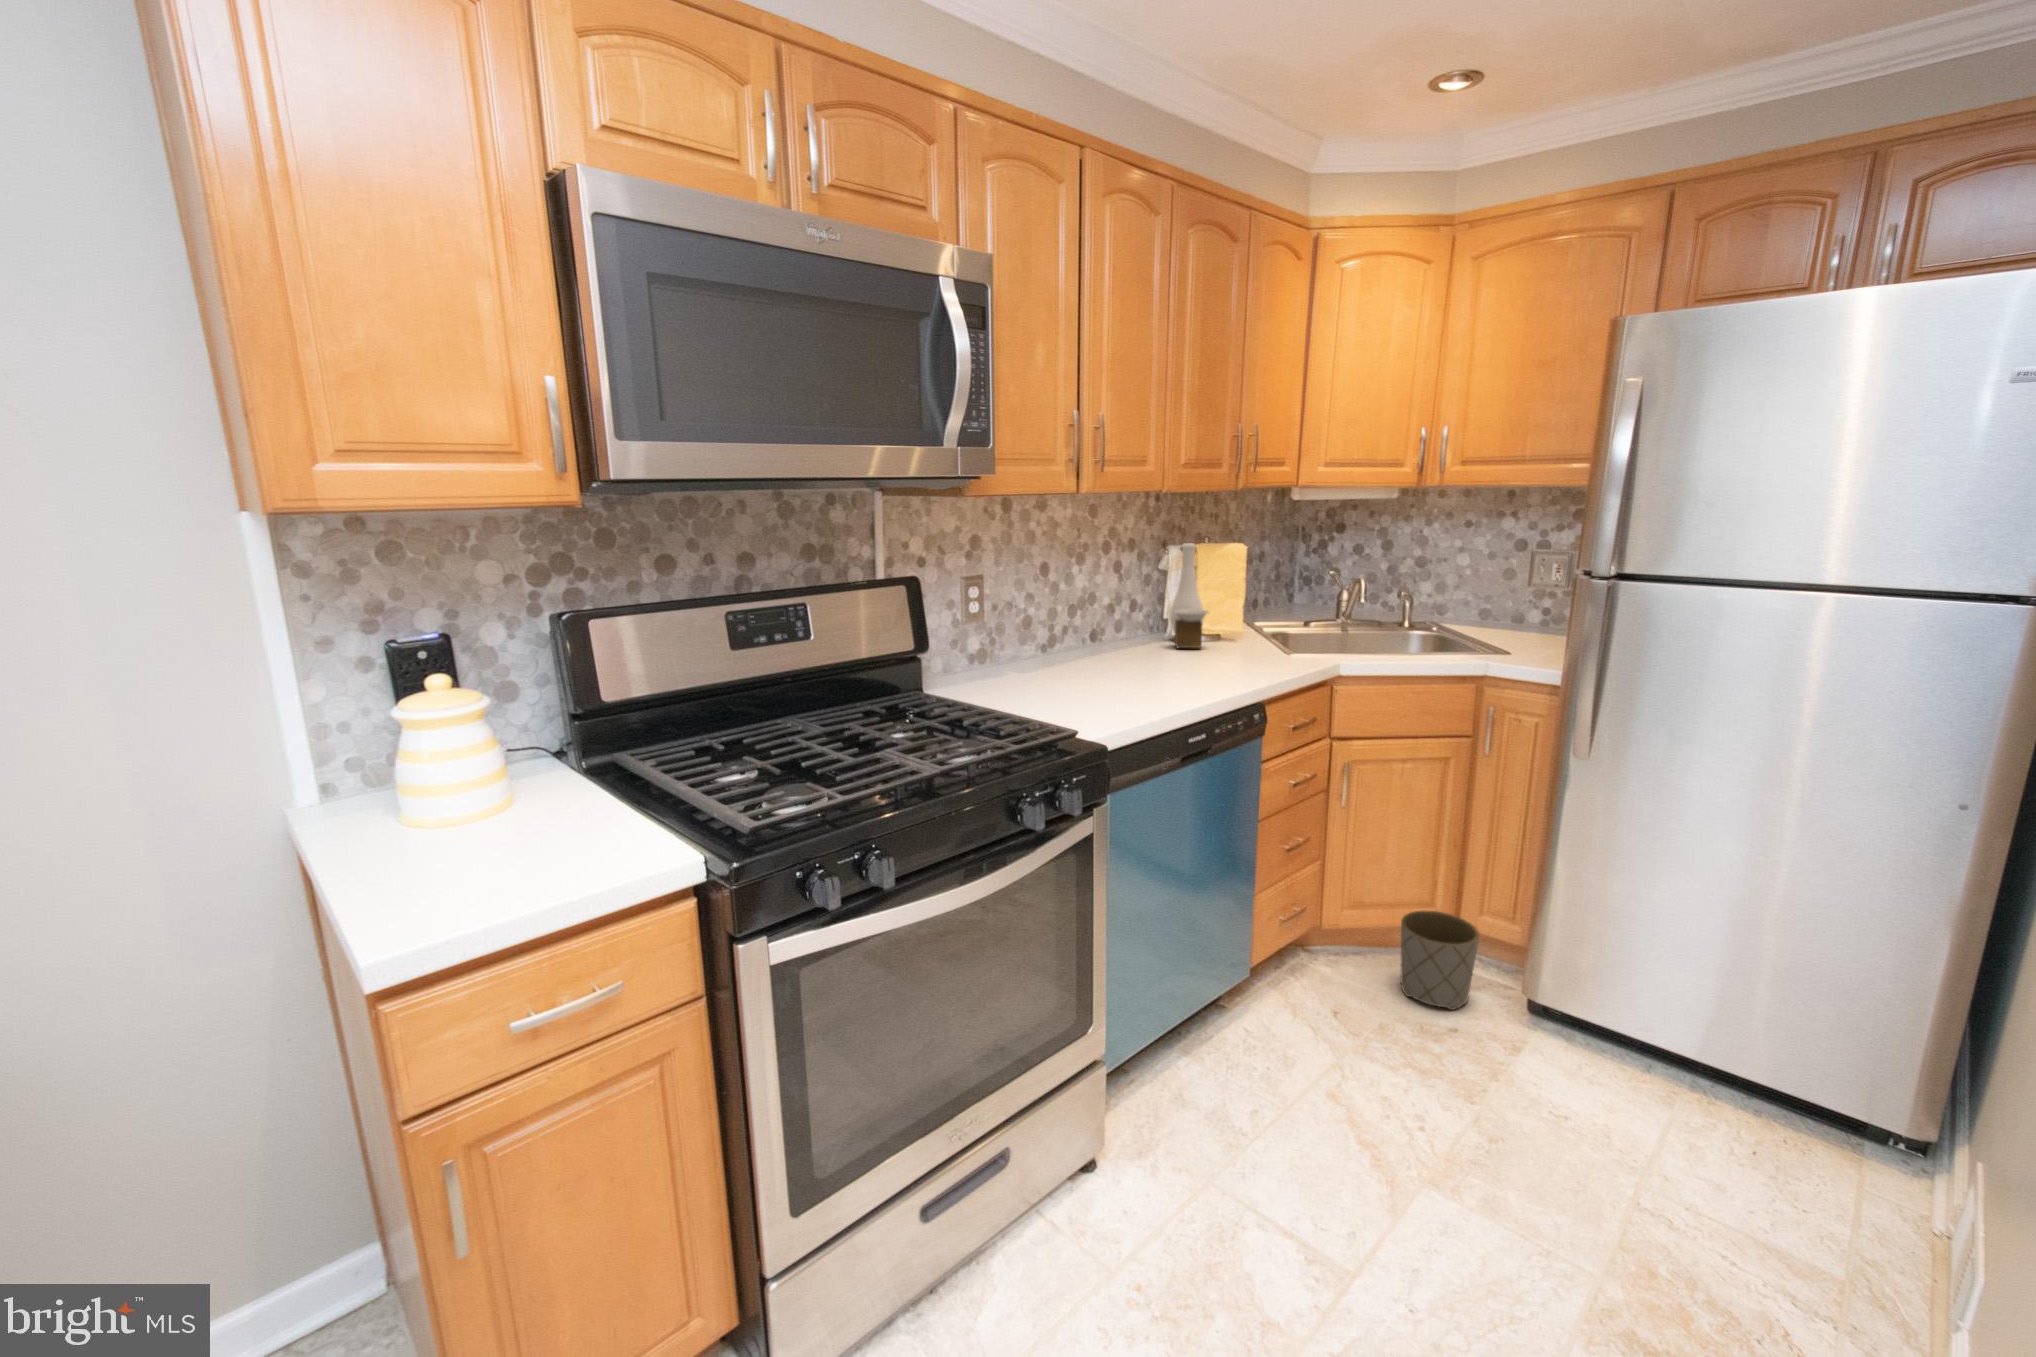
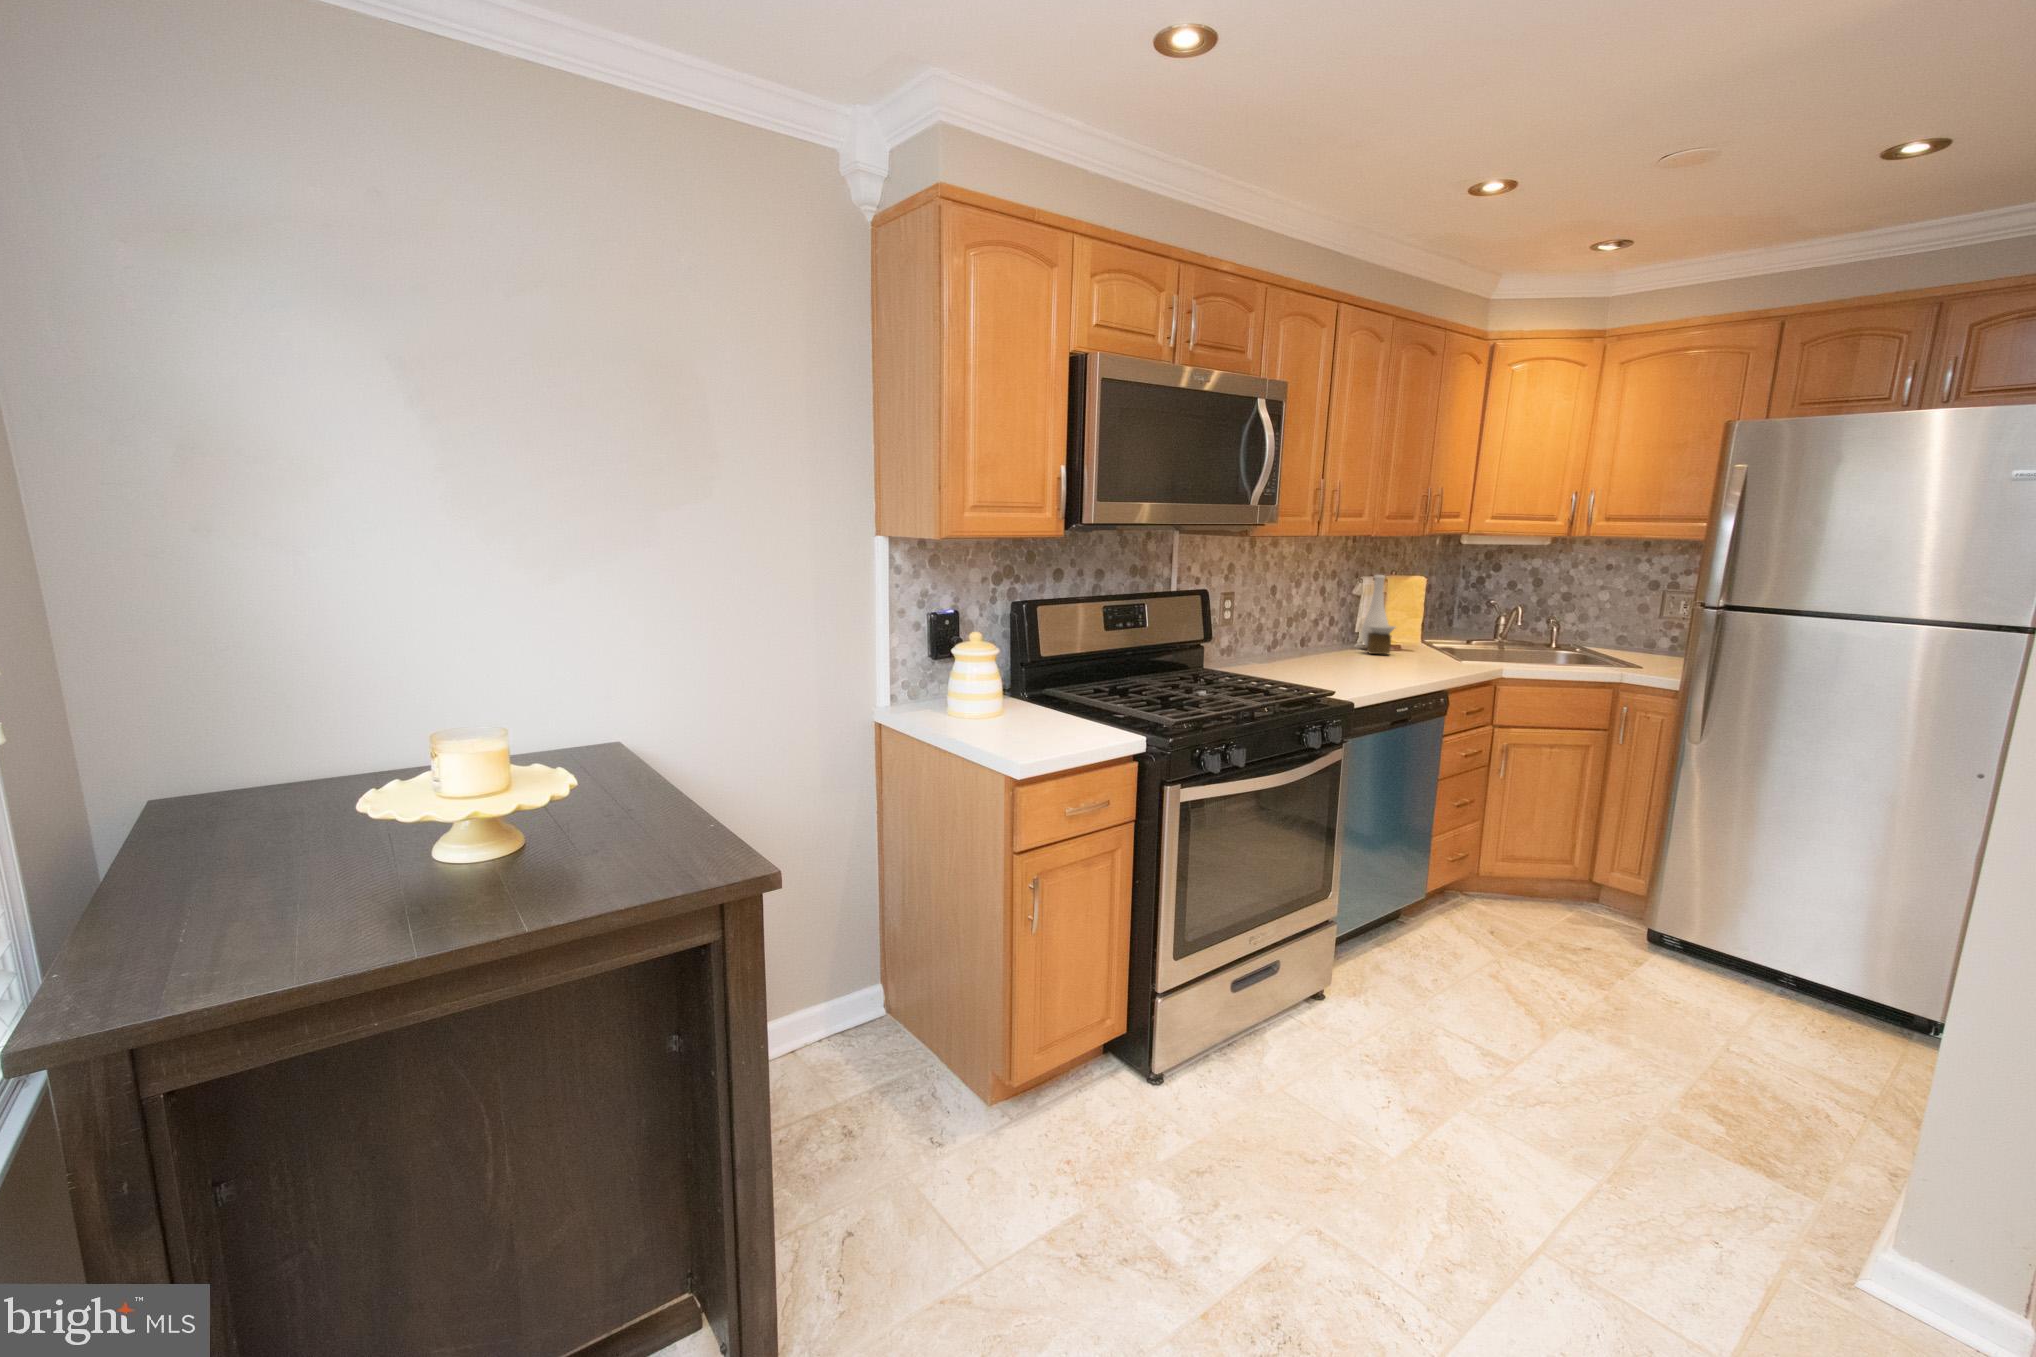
planter: present [1401,911,1479,1010] -> none [1544,864,1610,937]

